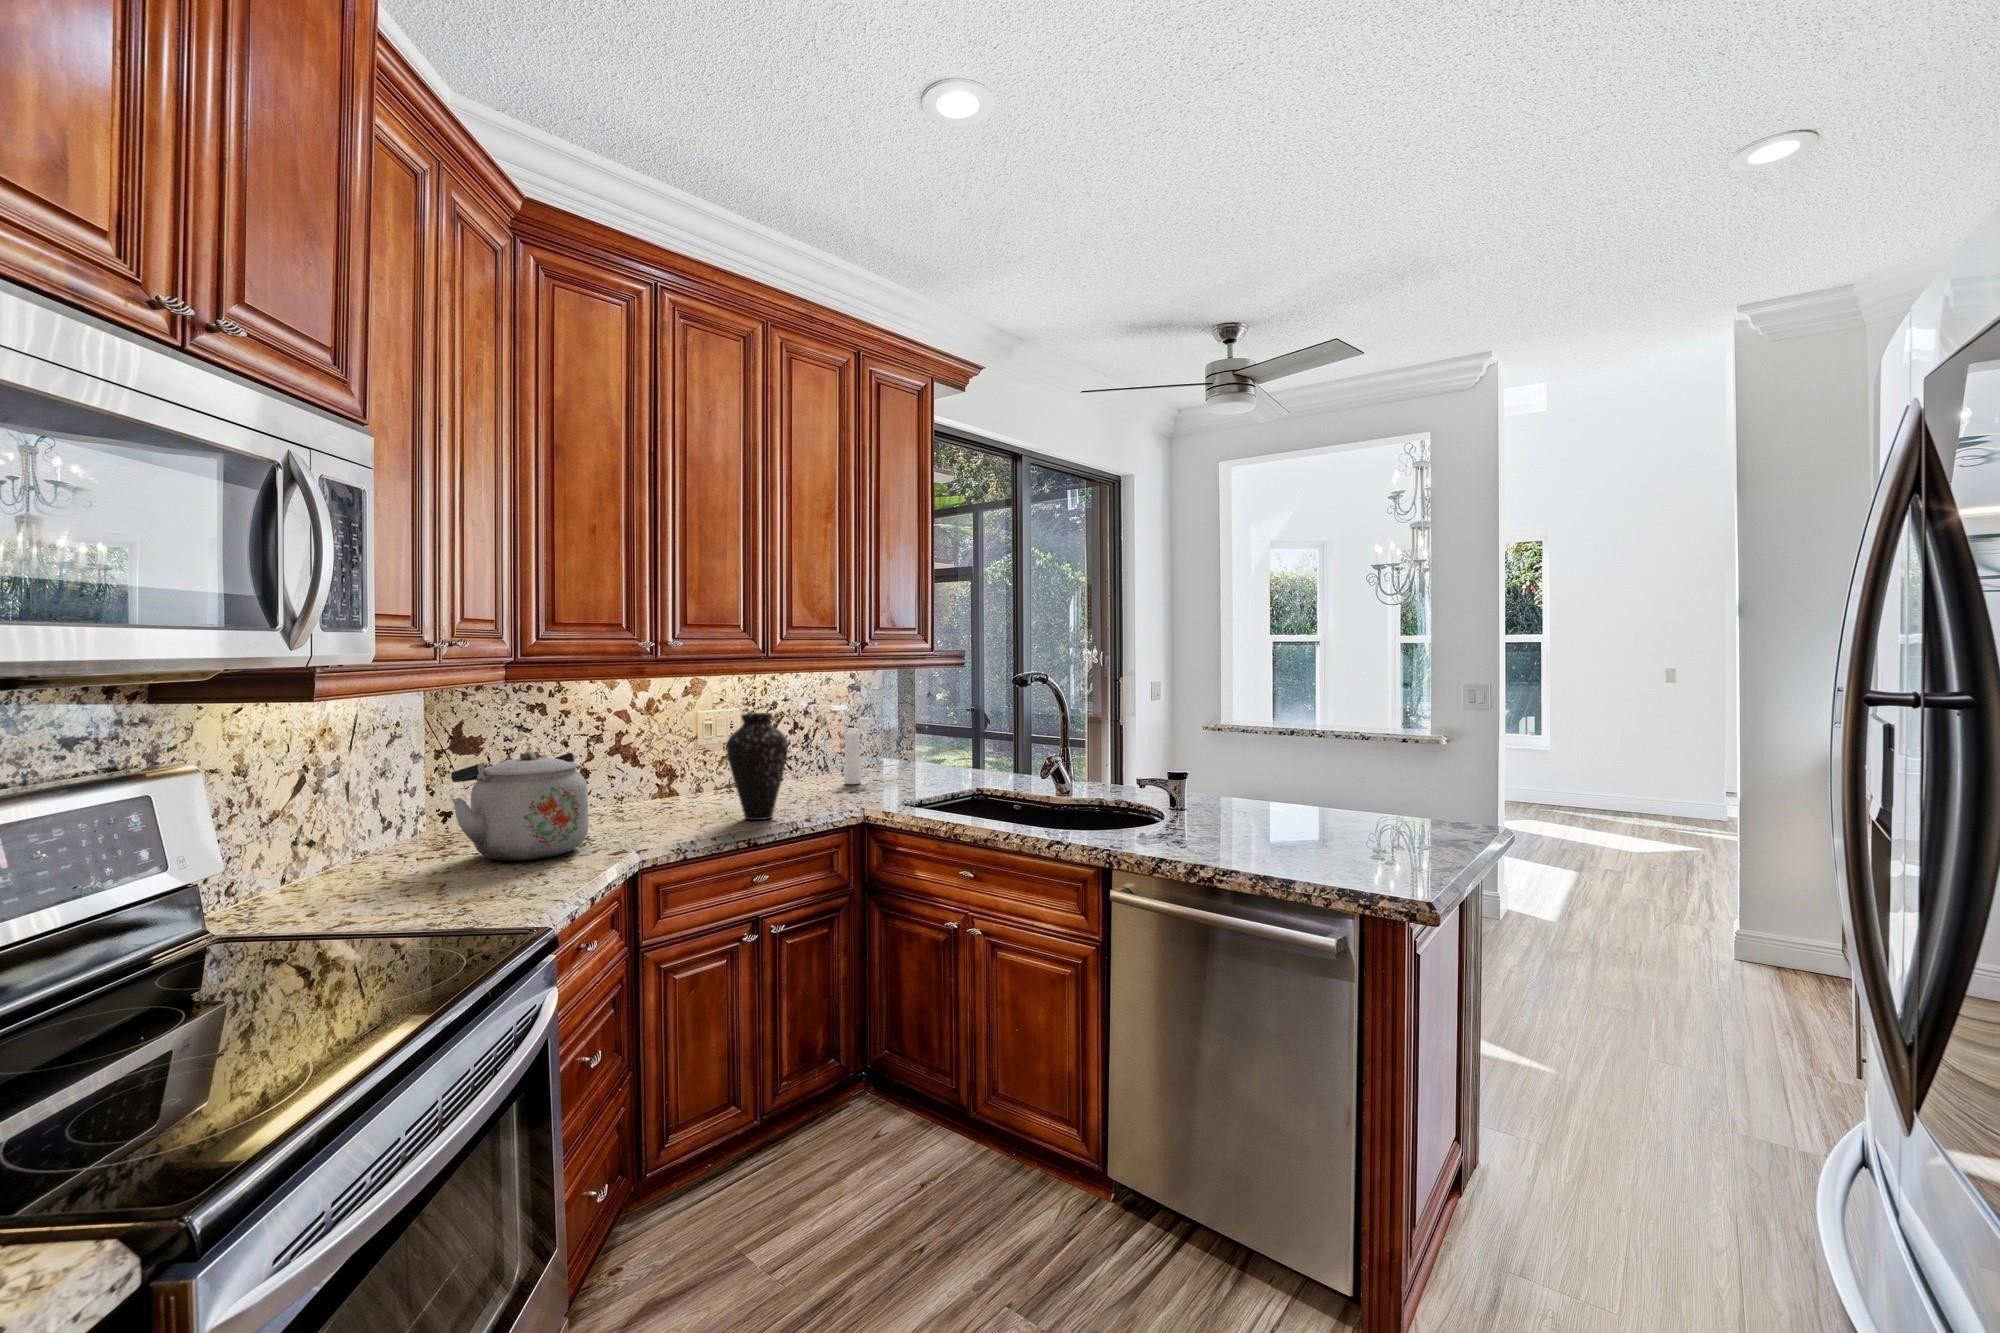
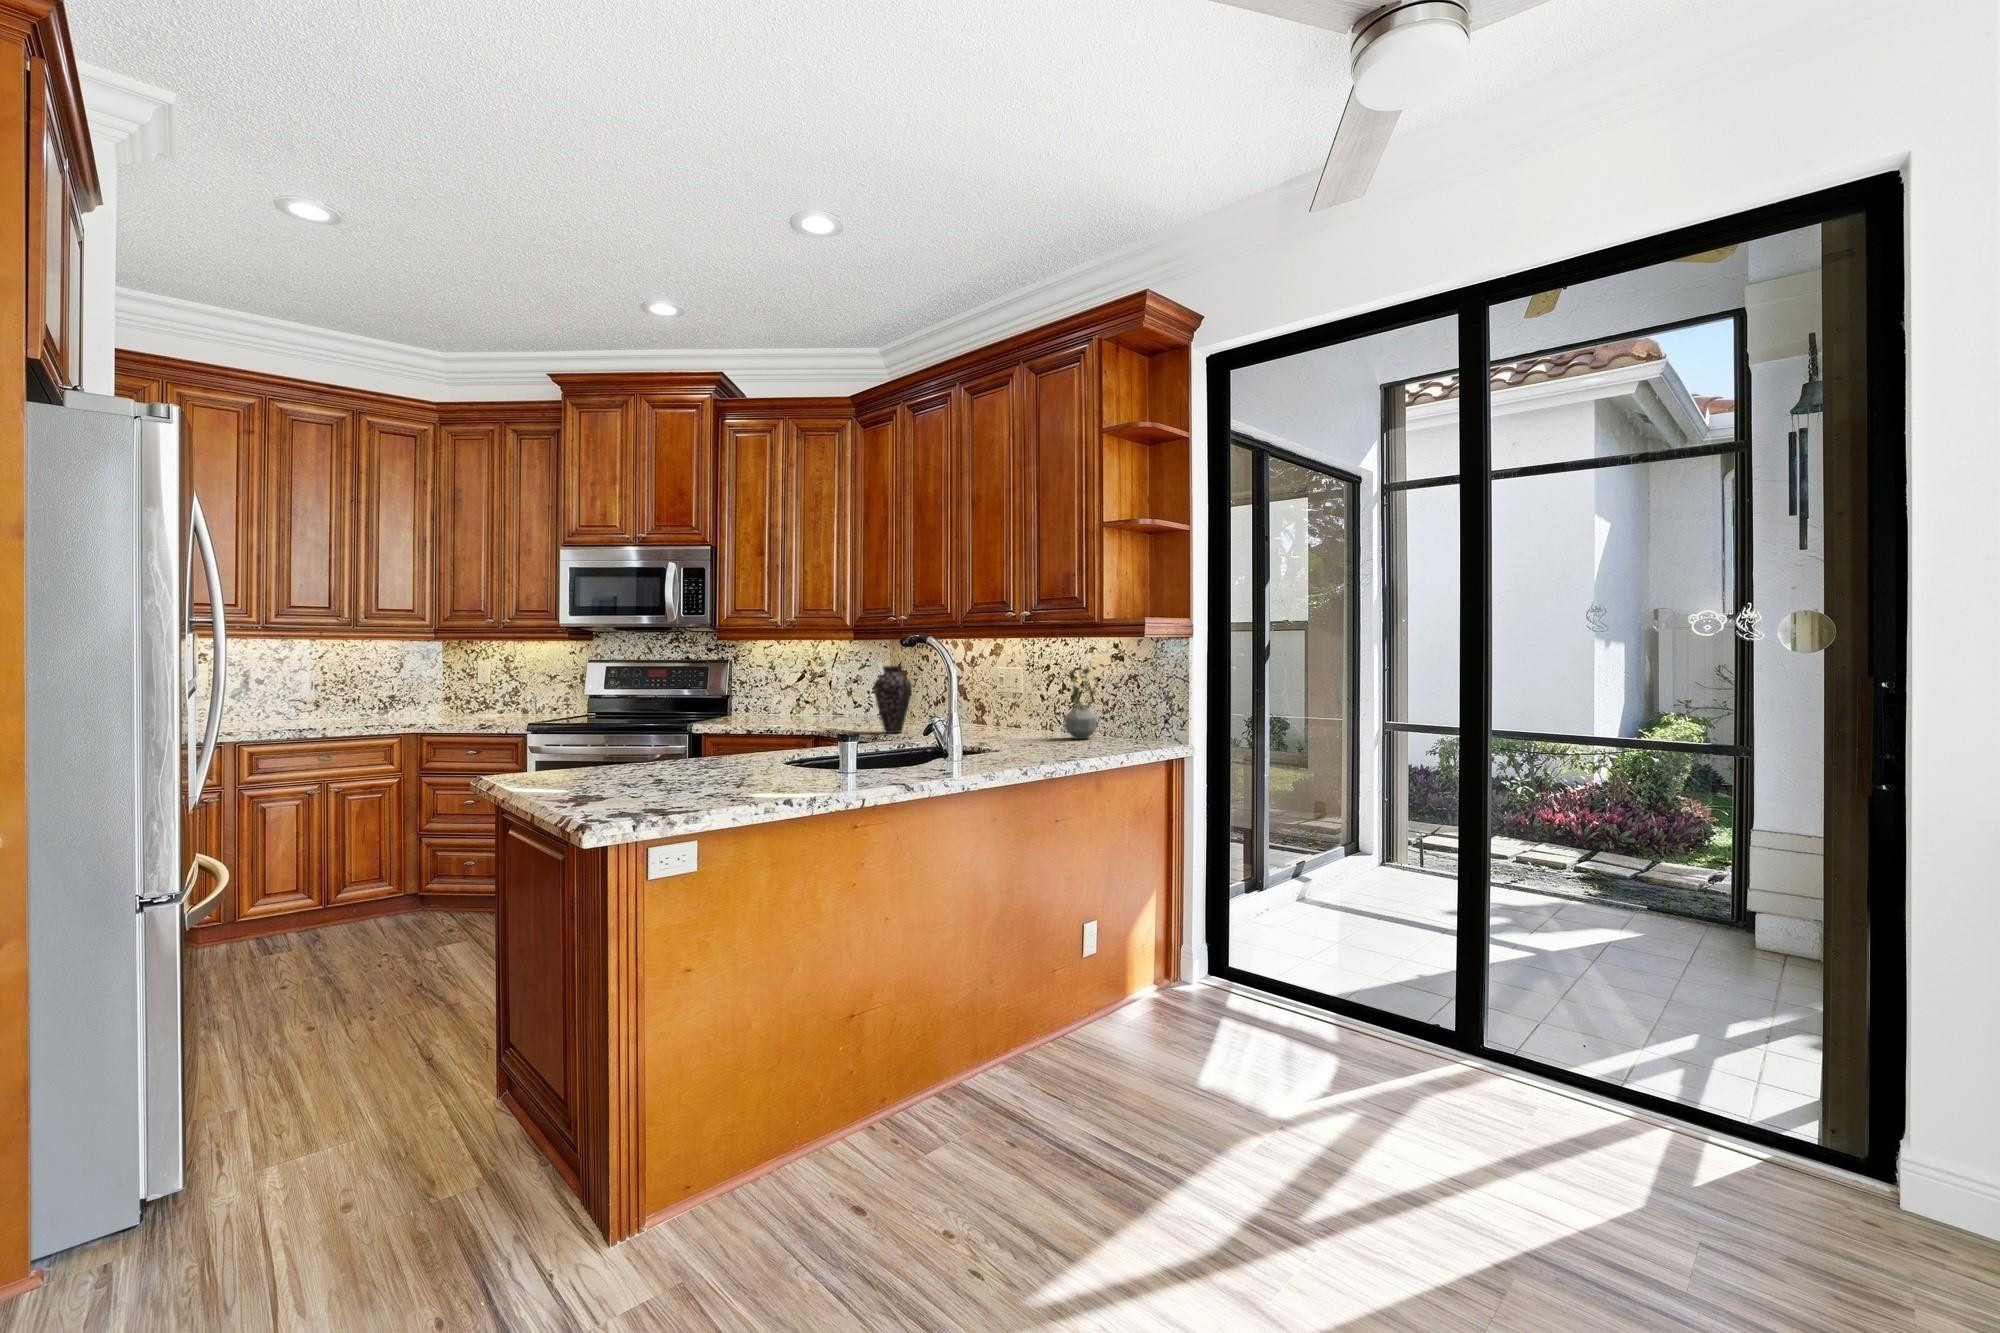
potted plant: none [883,693,933,774] -> present [1064,667,1097,739]
pepper mill: present [843,718,871,784] -> none [1017,684,1056,736]
kettle: present [451,751,588,861] -> none [802,674,864,725]

